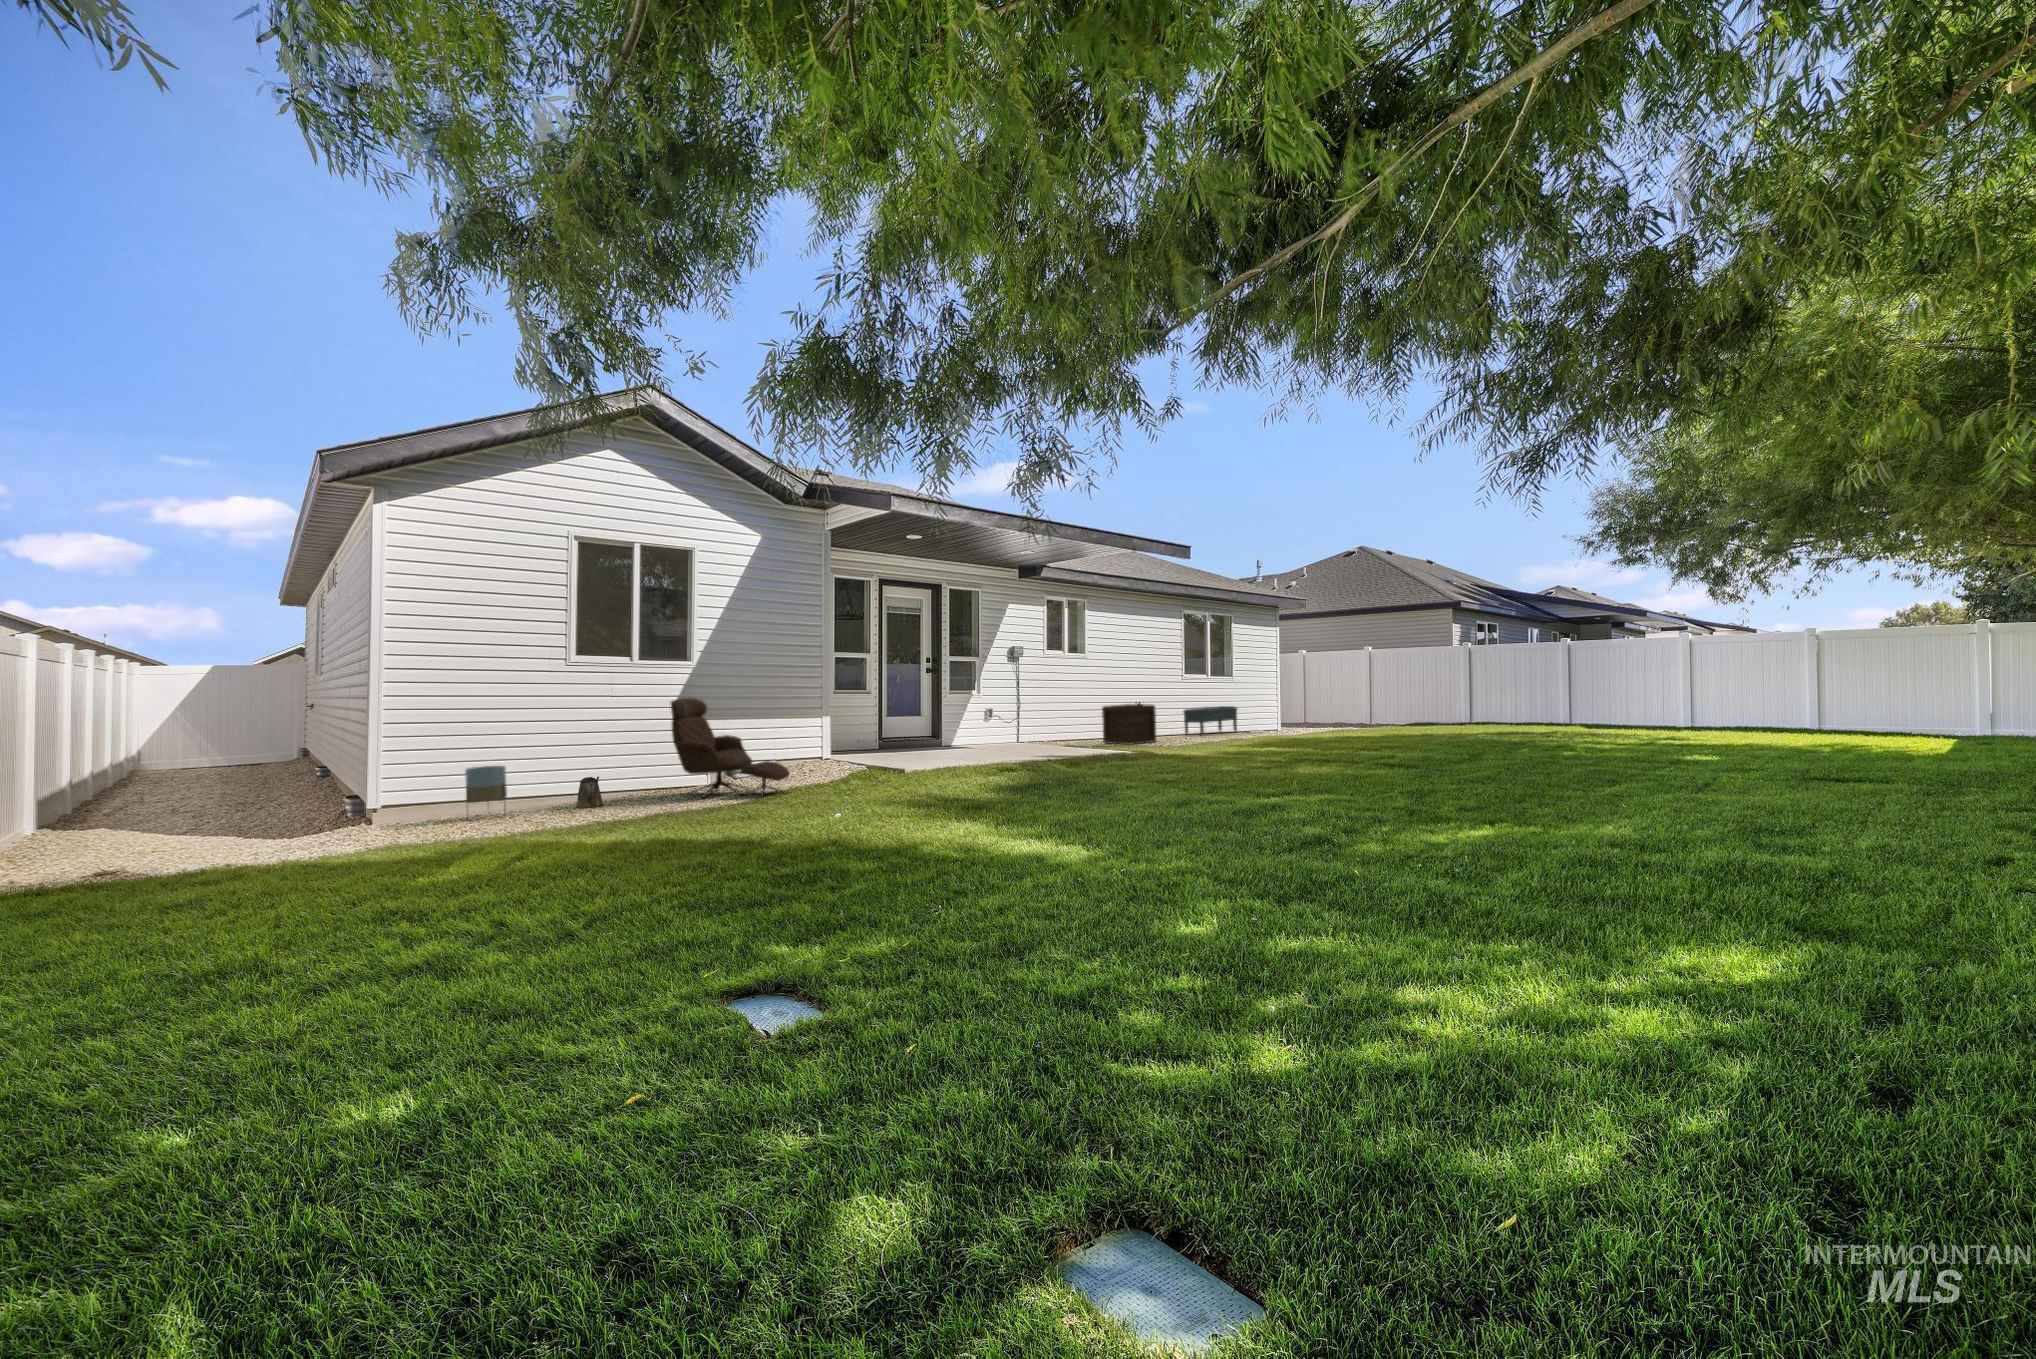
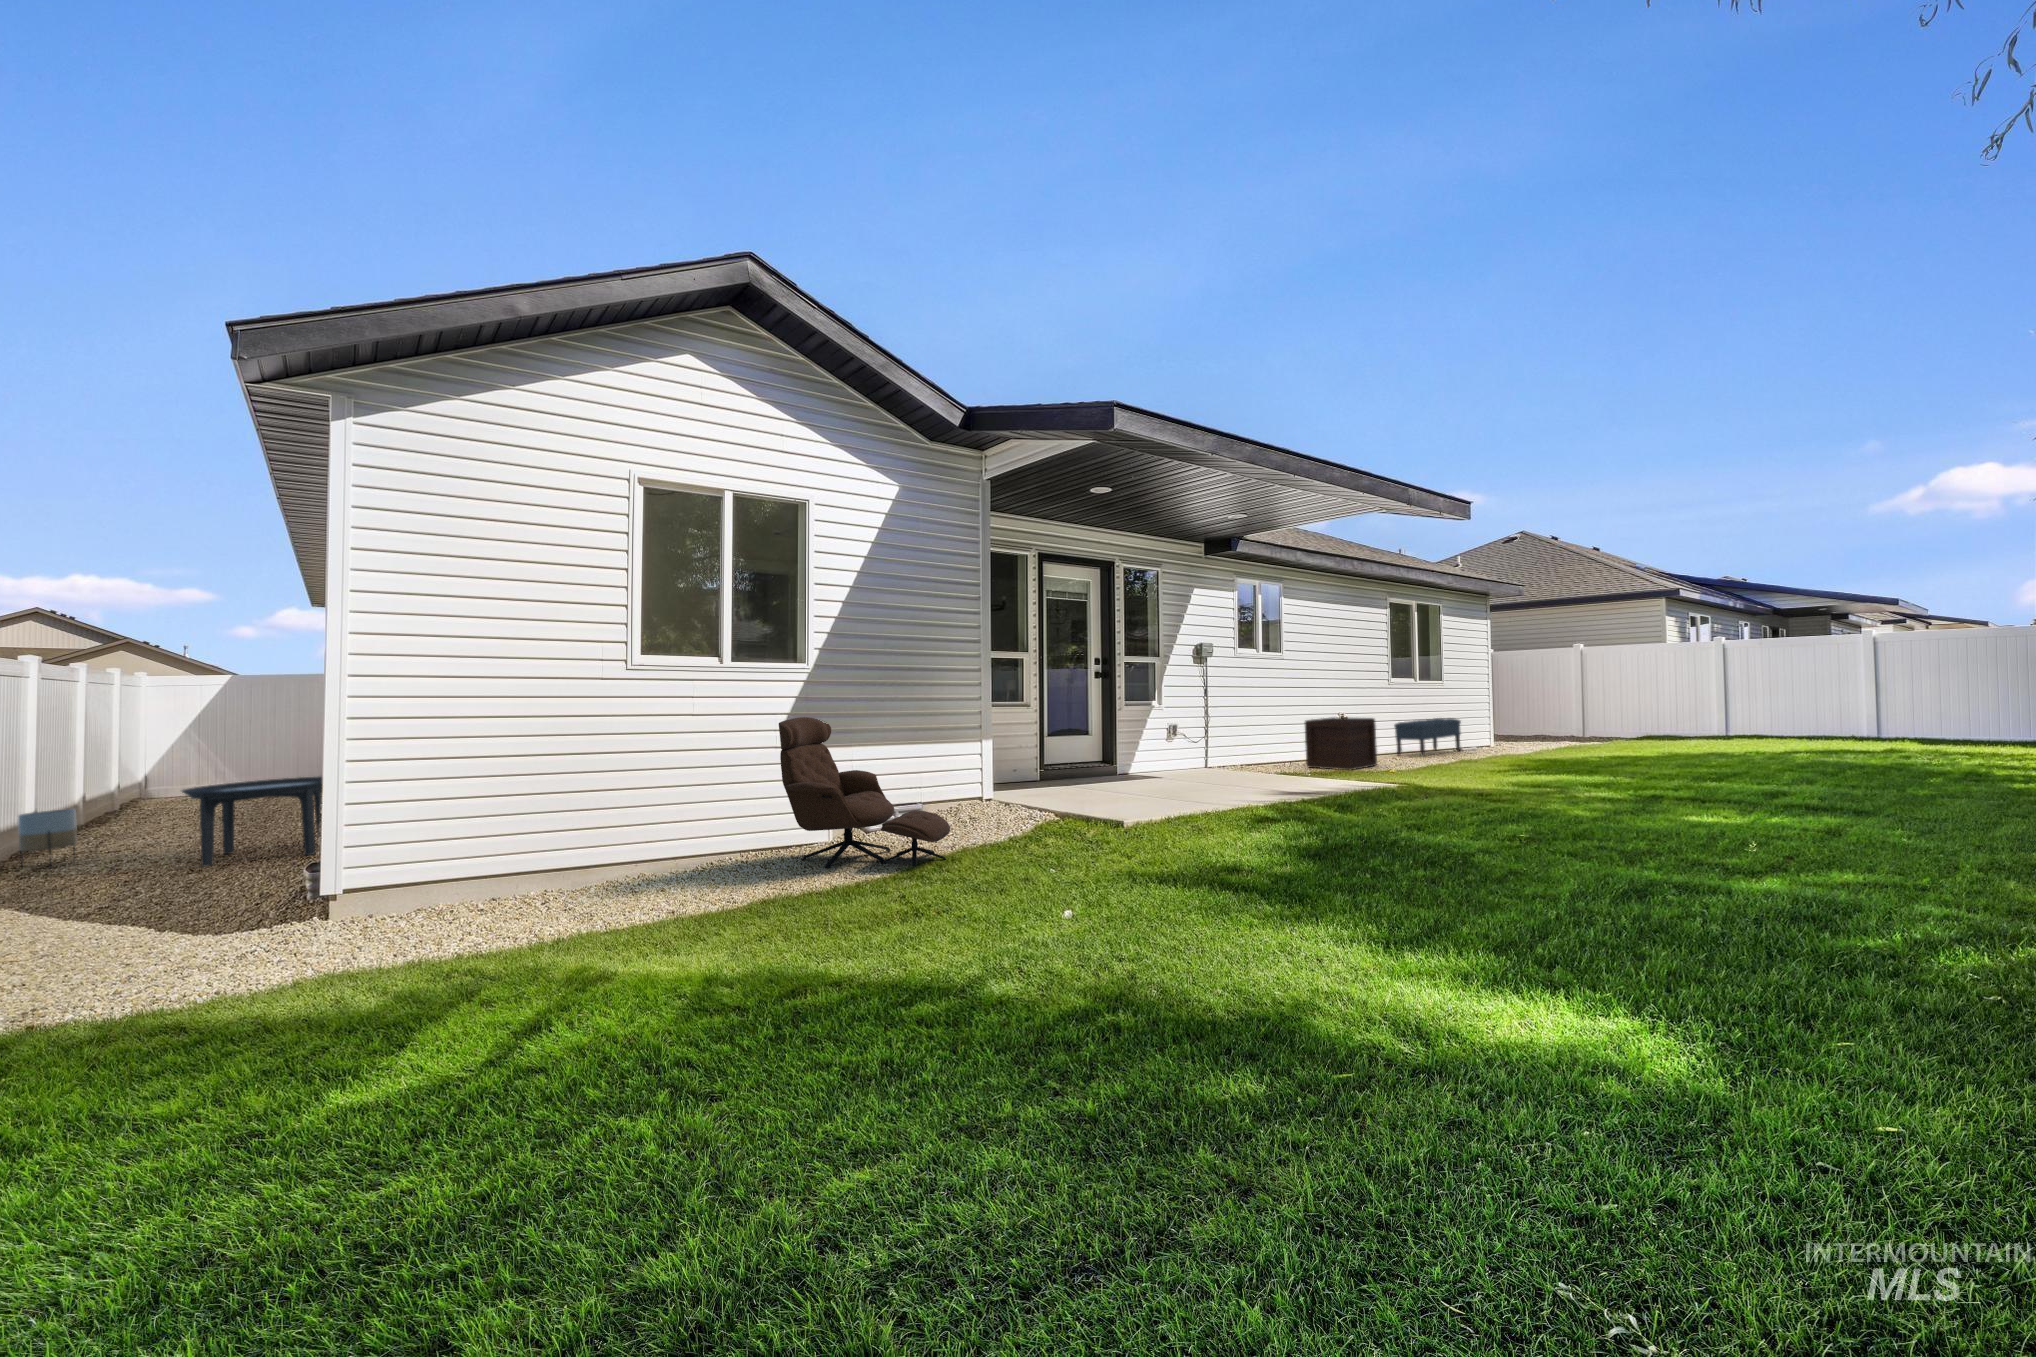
round table: none [213,742,335,806] -> present [182,776,322,866]
planter: present [465,766,507,815] -> present [18,809,77,867]
watering can: present [576,776,603,808] -> none [643,839,683,887]

